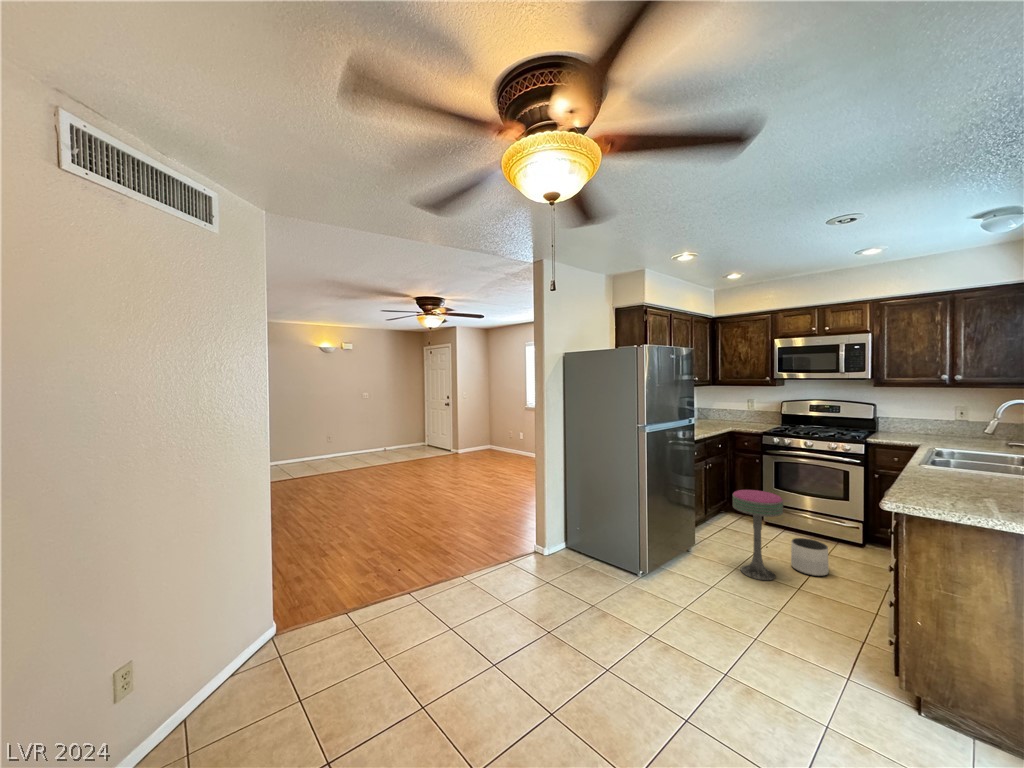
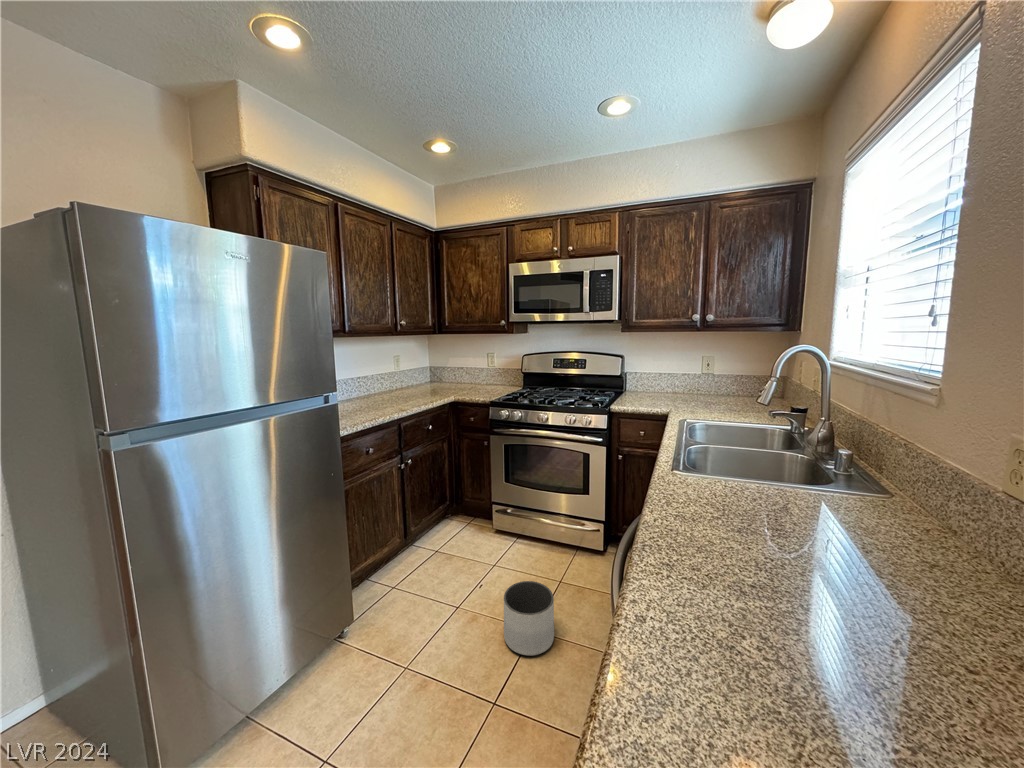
bar stool: present [733,490,783,580] -> none [390,524,478,709]

